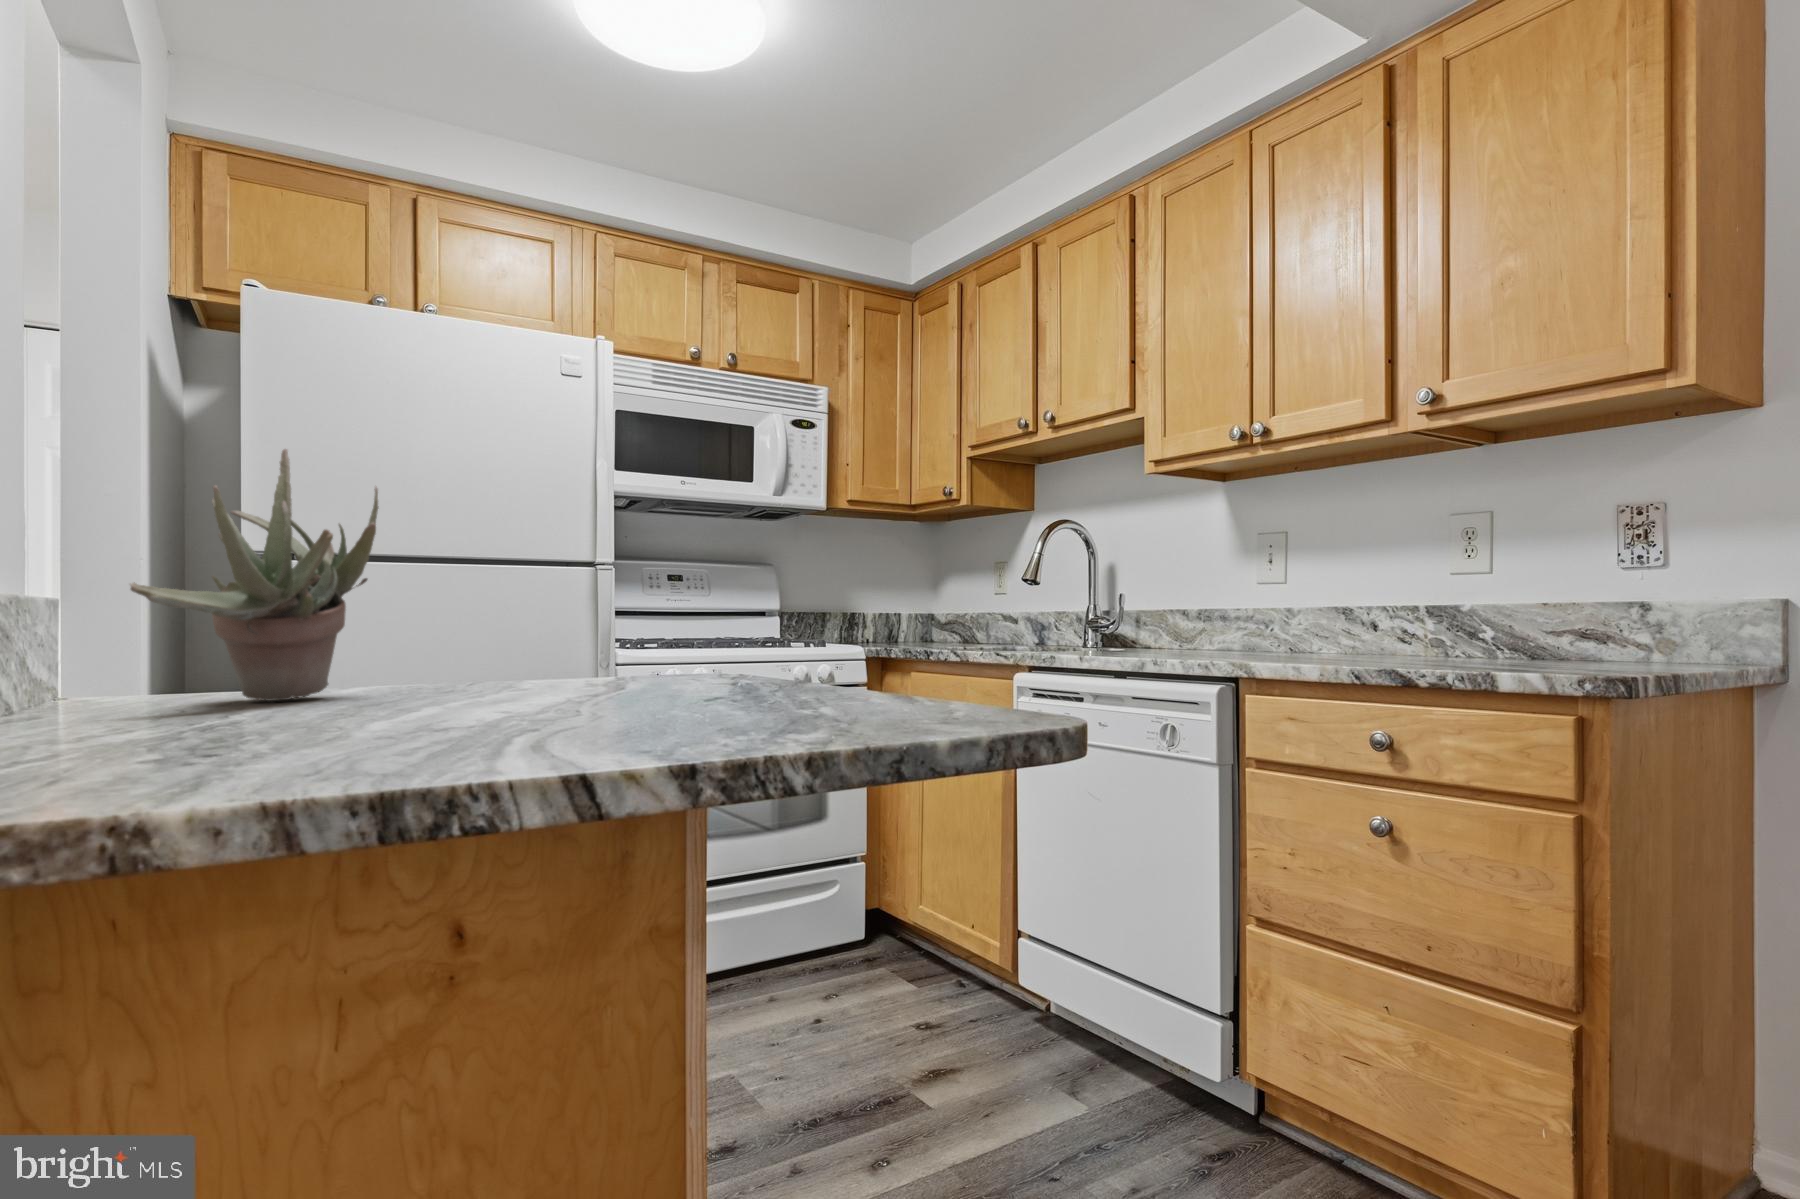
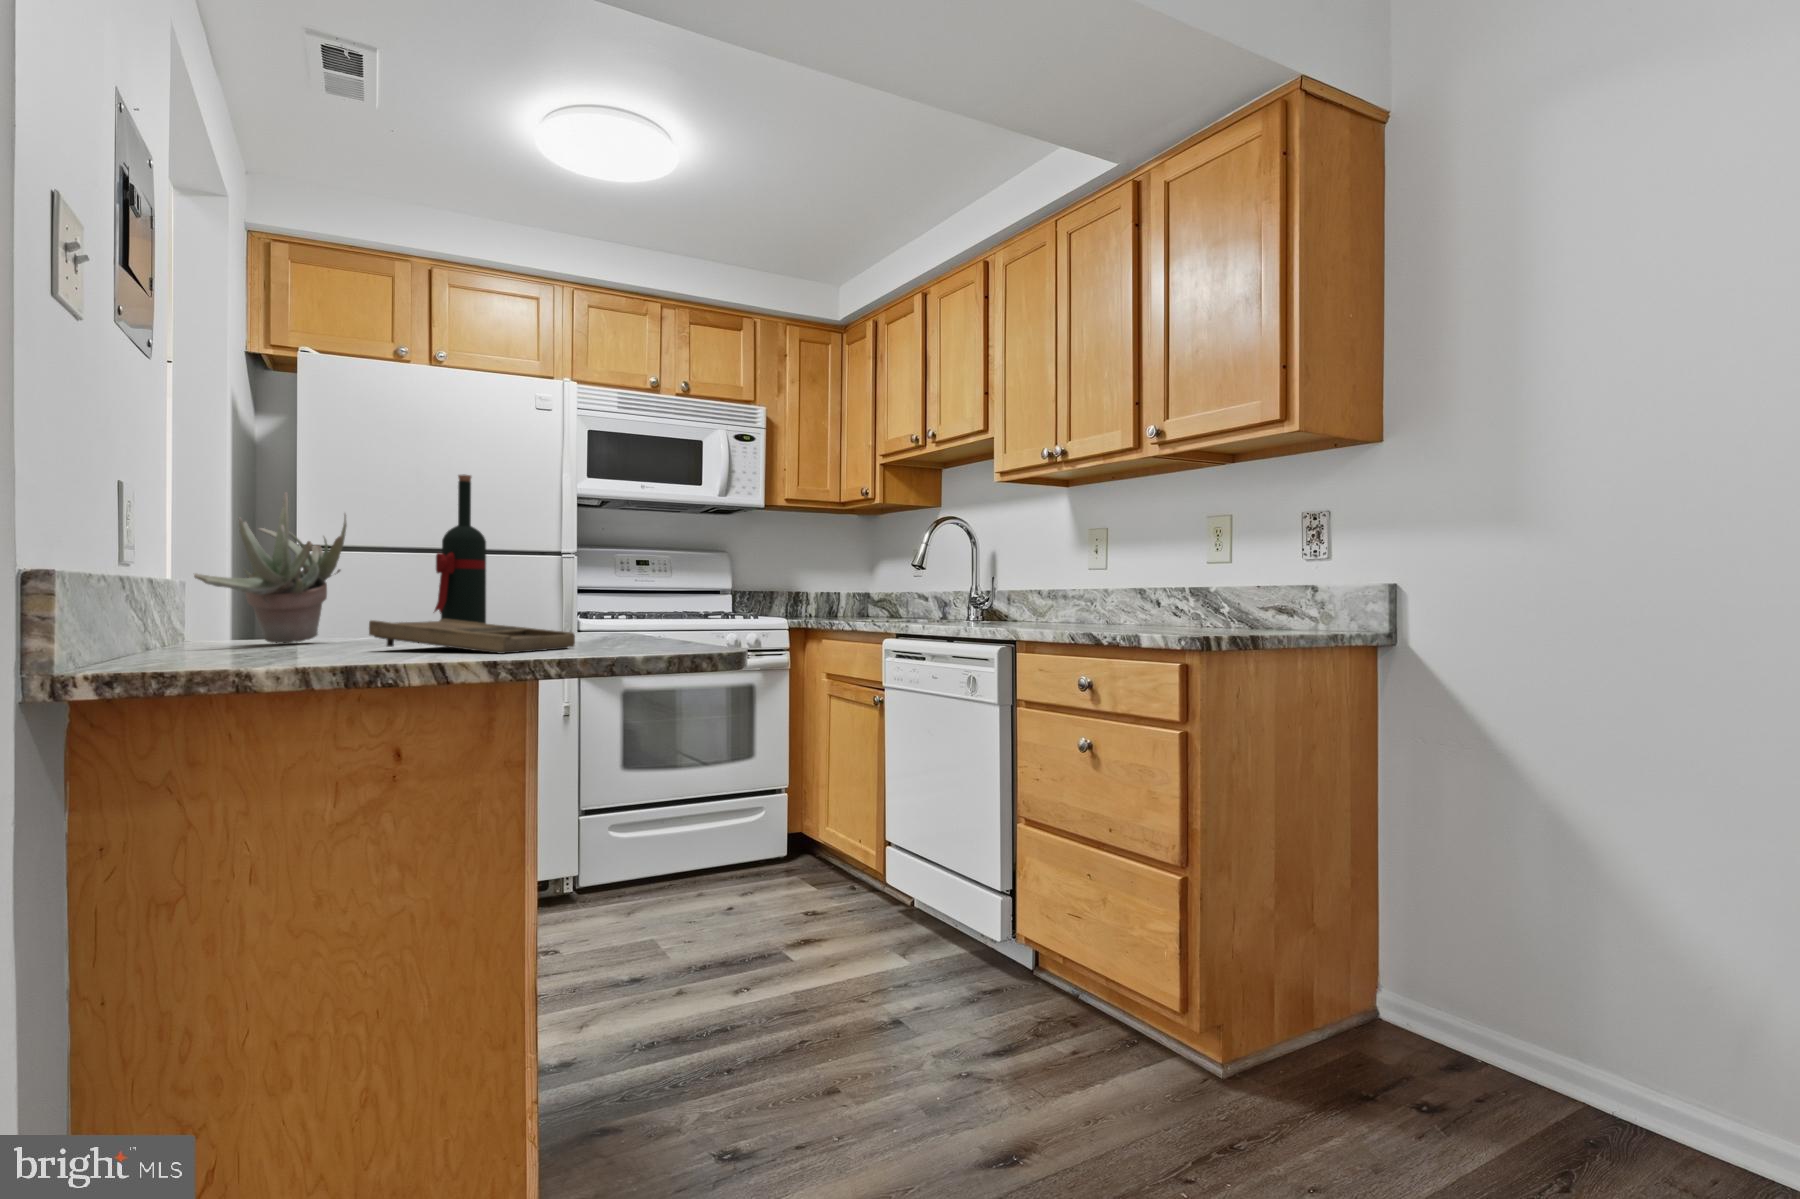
wine bottle: none [510,432,586,687] -> present [435,474,486,623]
tray: none [475,663,867,737] -> present [369,619,575,654]

